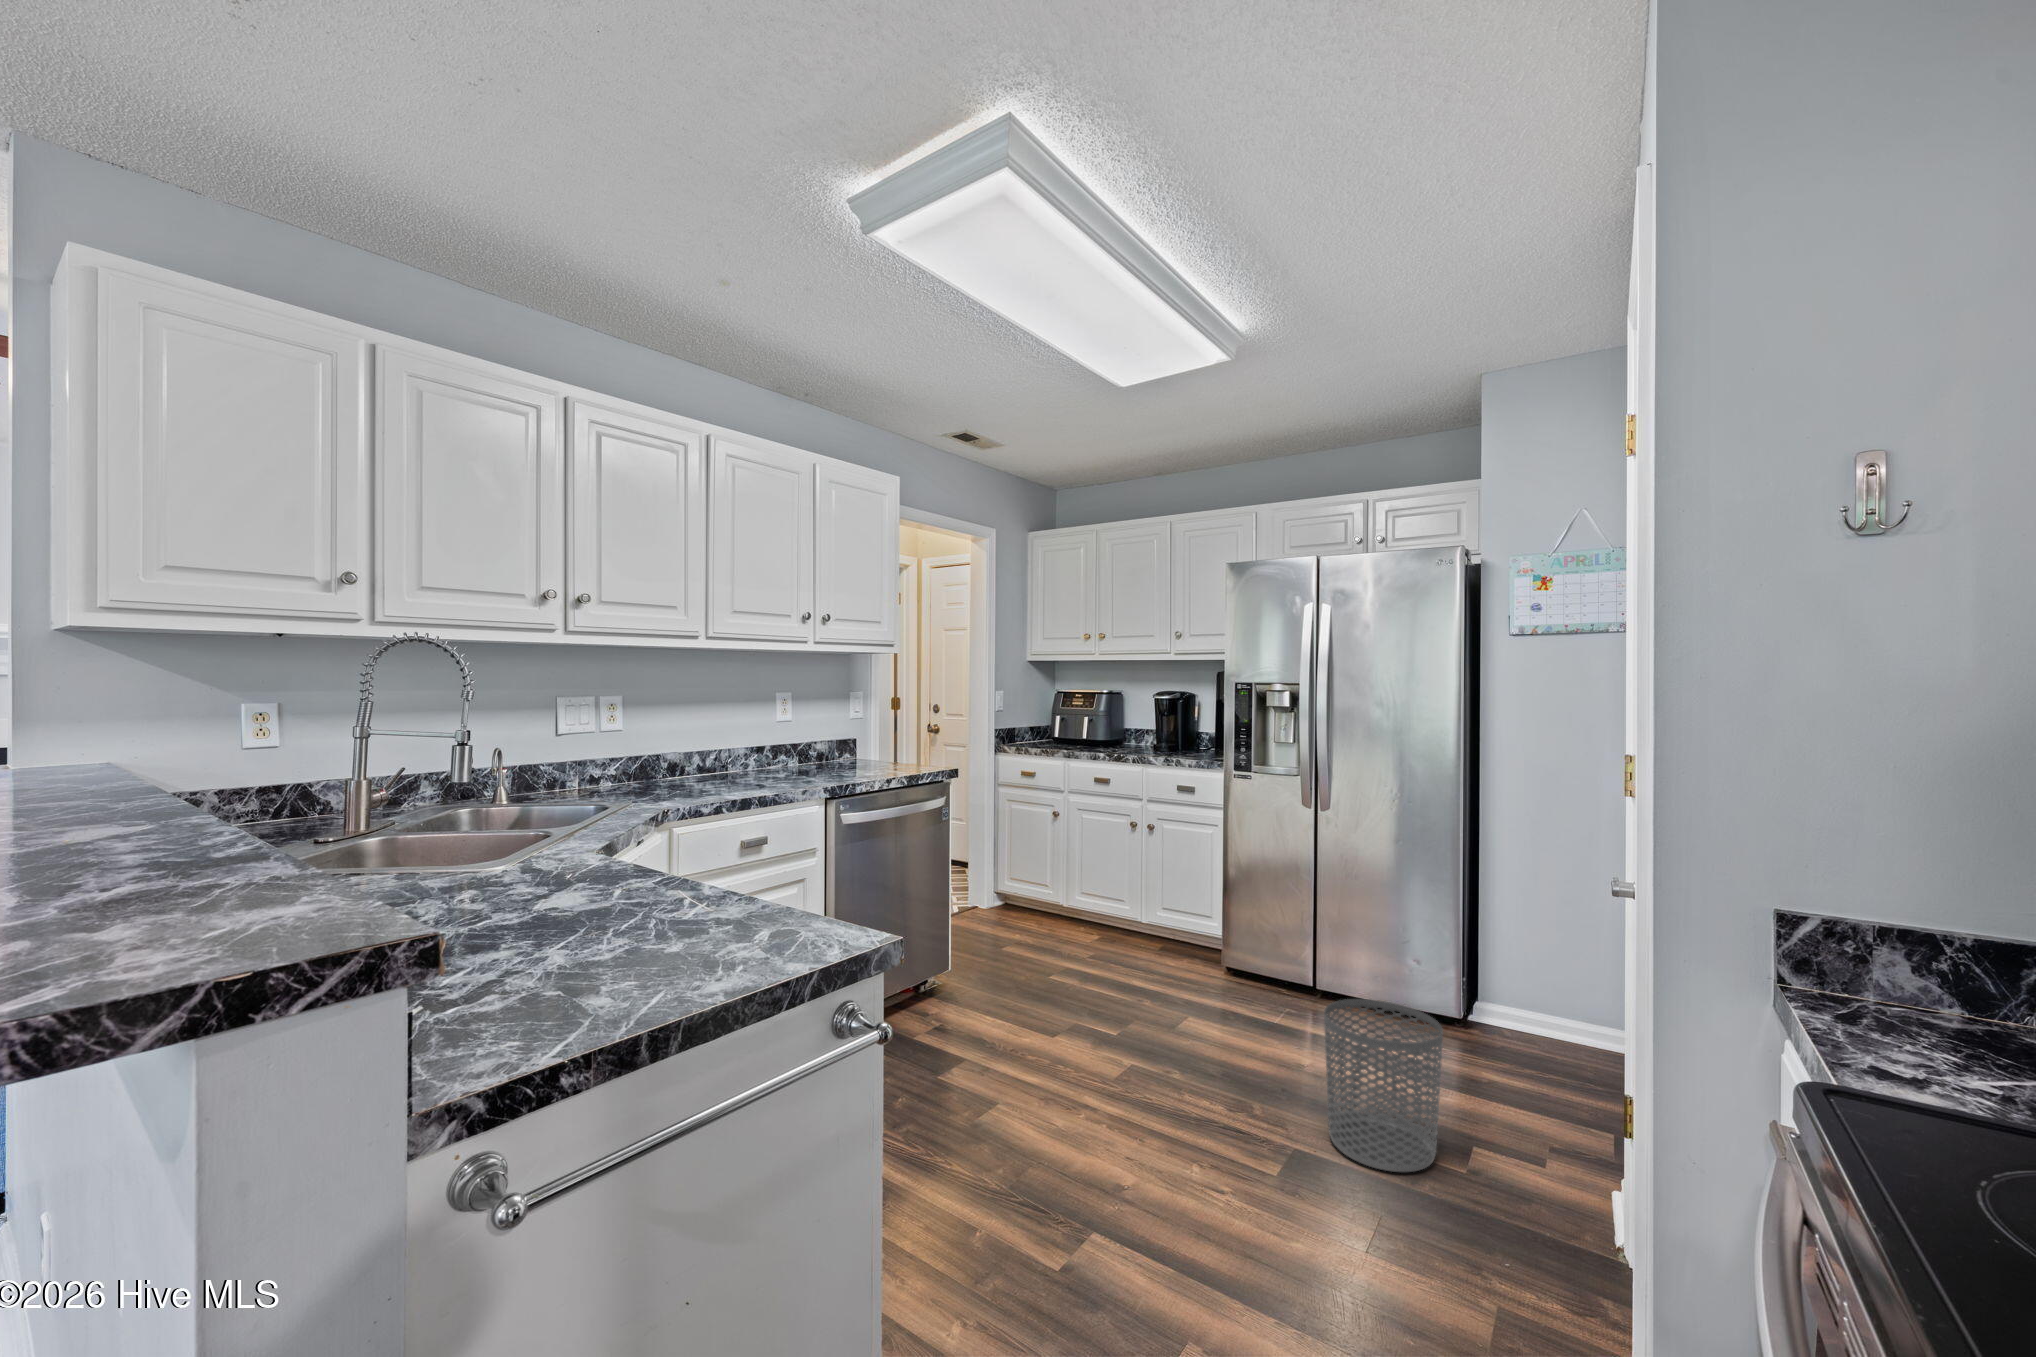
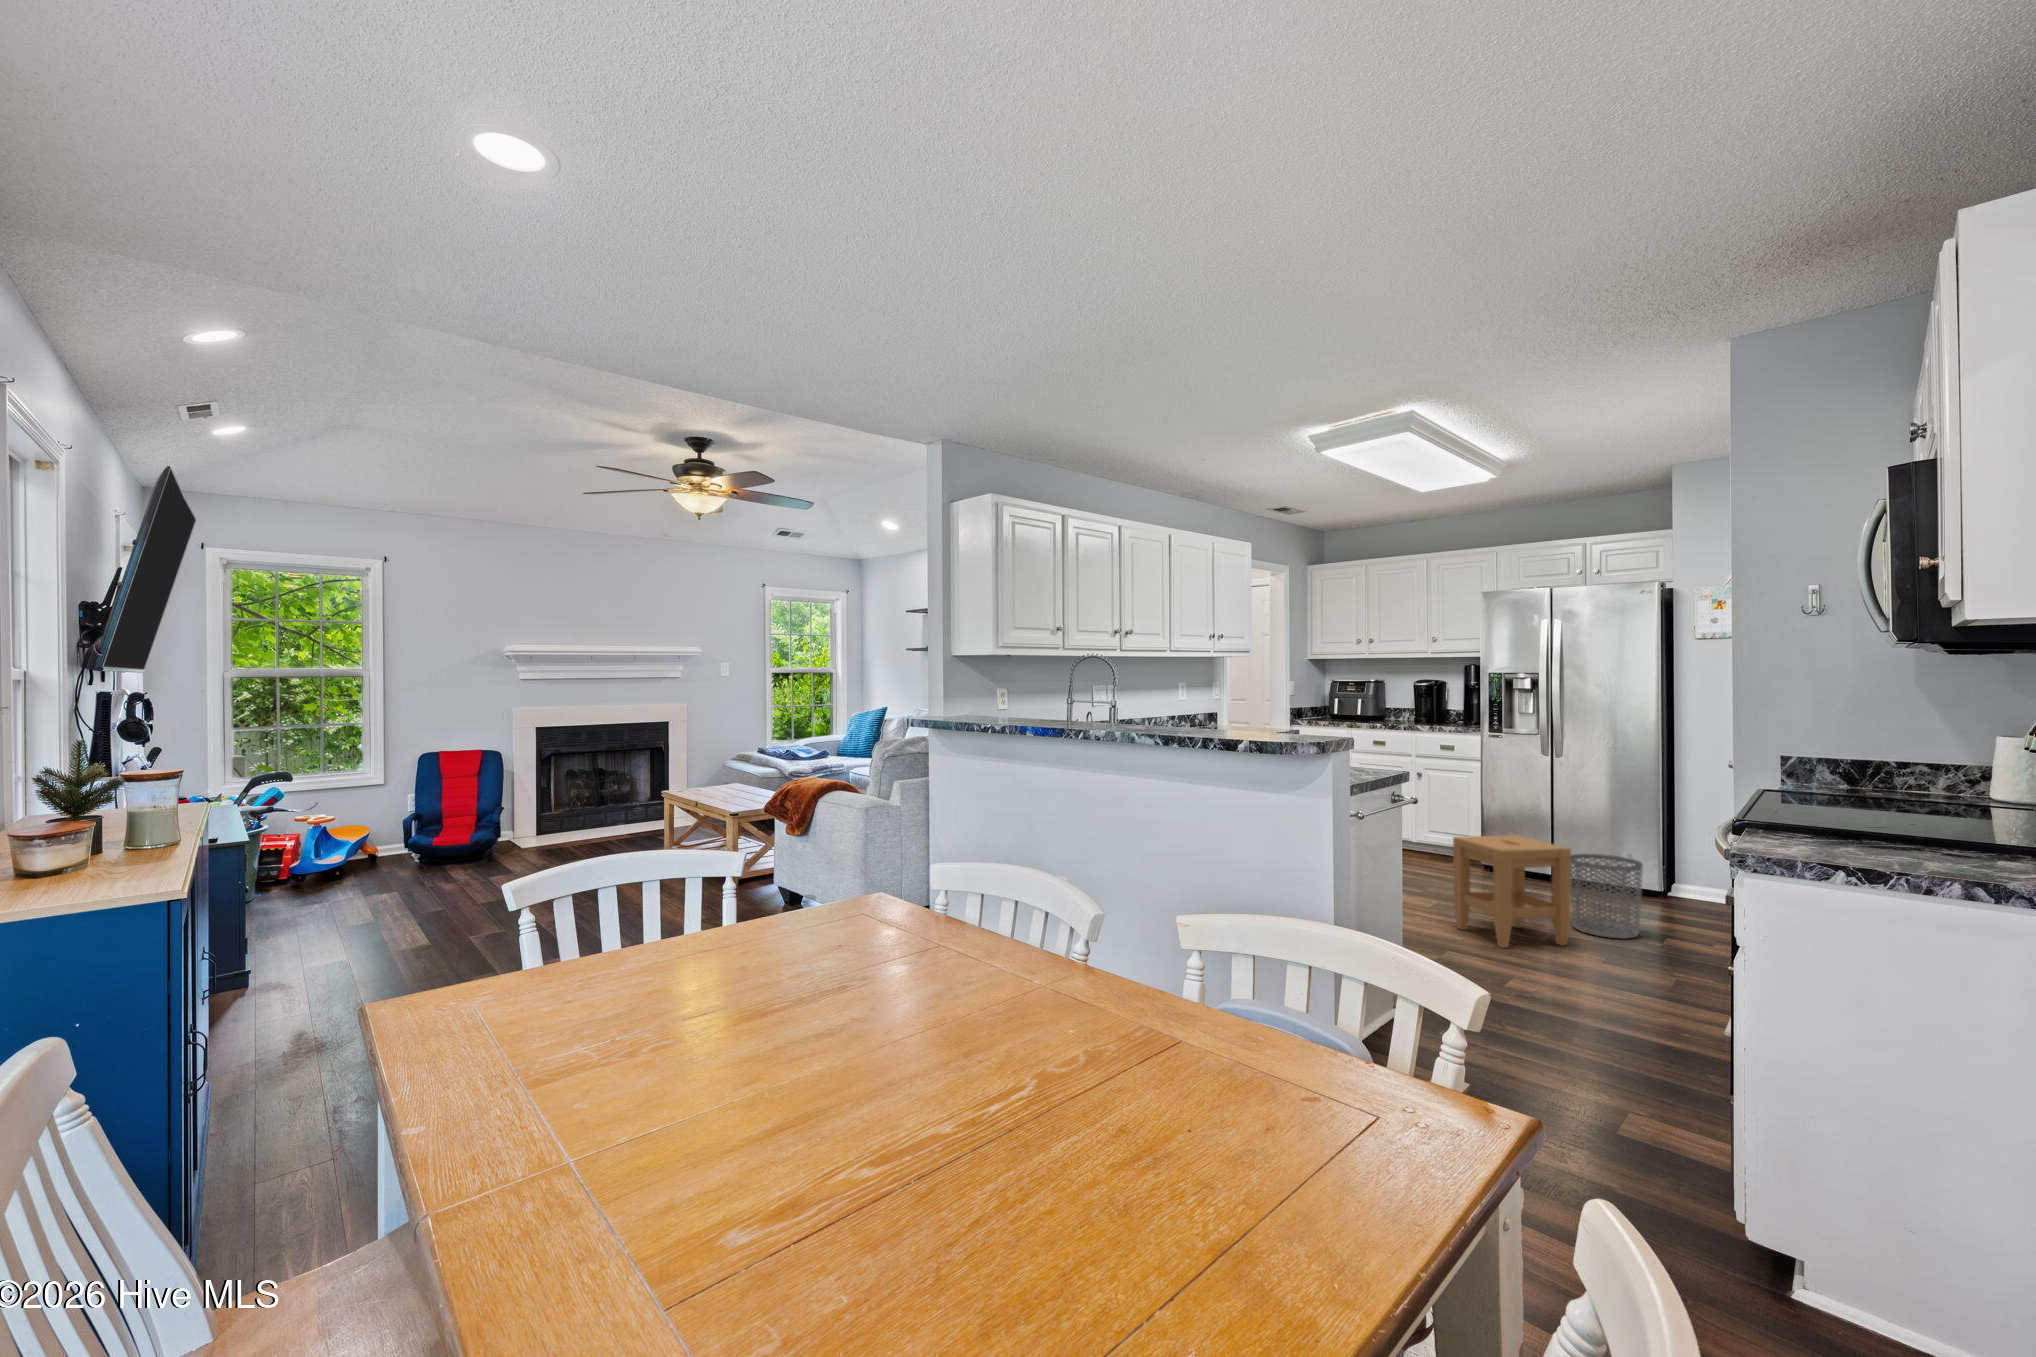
stool: none [1127,976,1320,1233] -> present [1453,835,1571,948]

